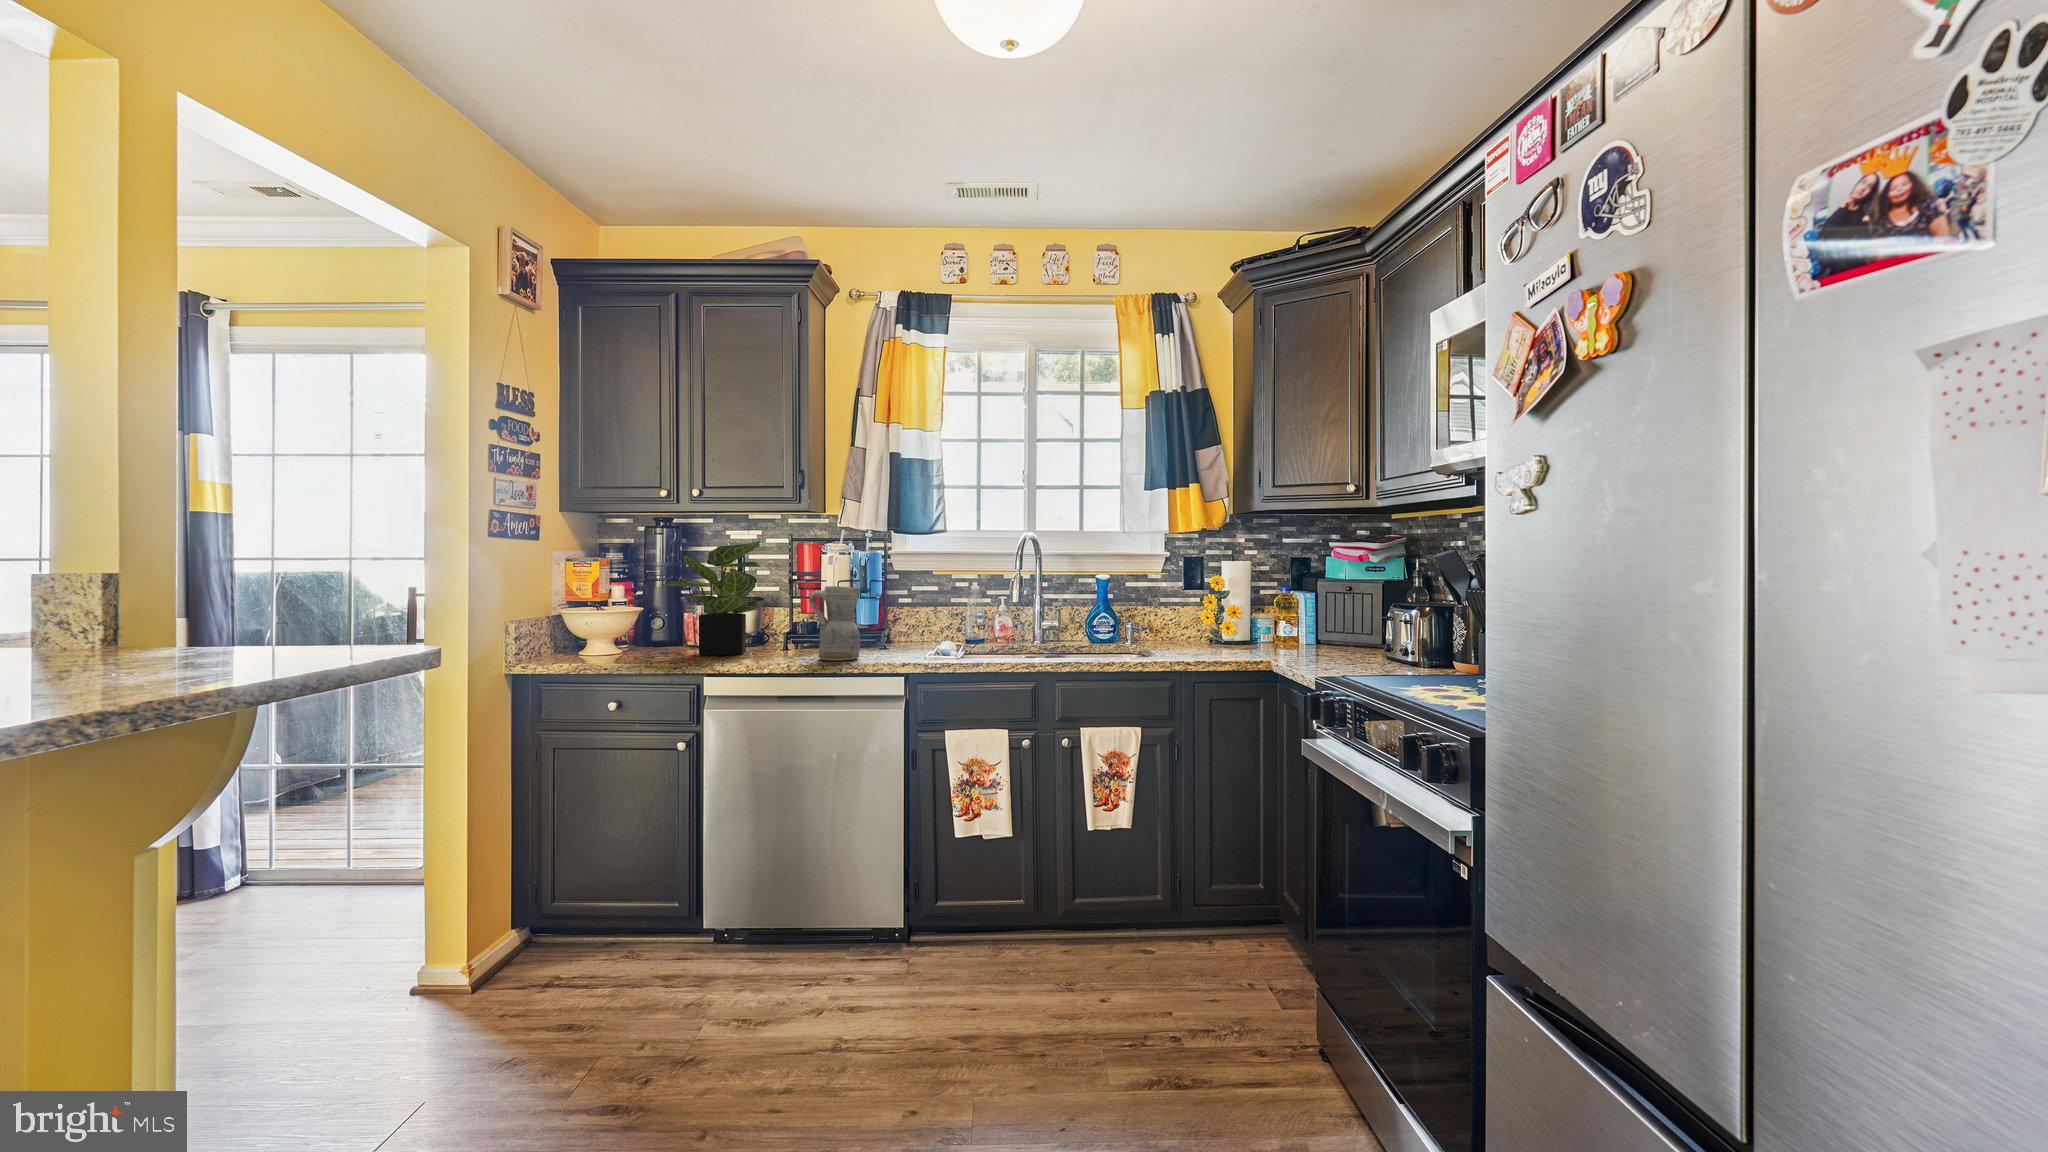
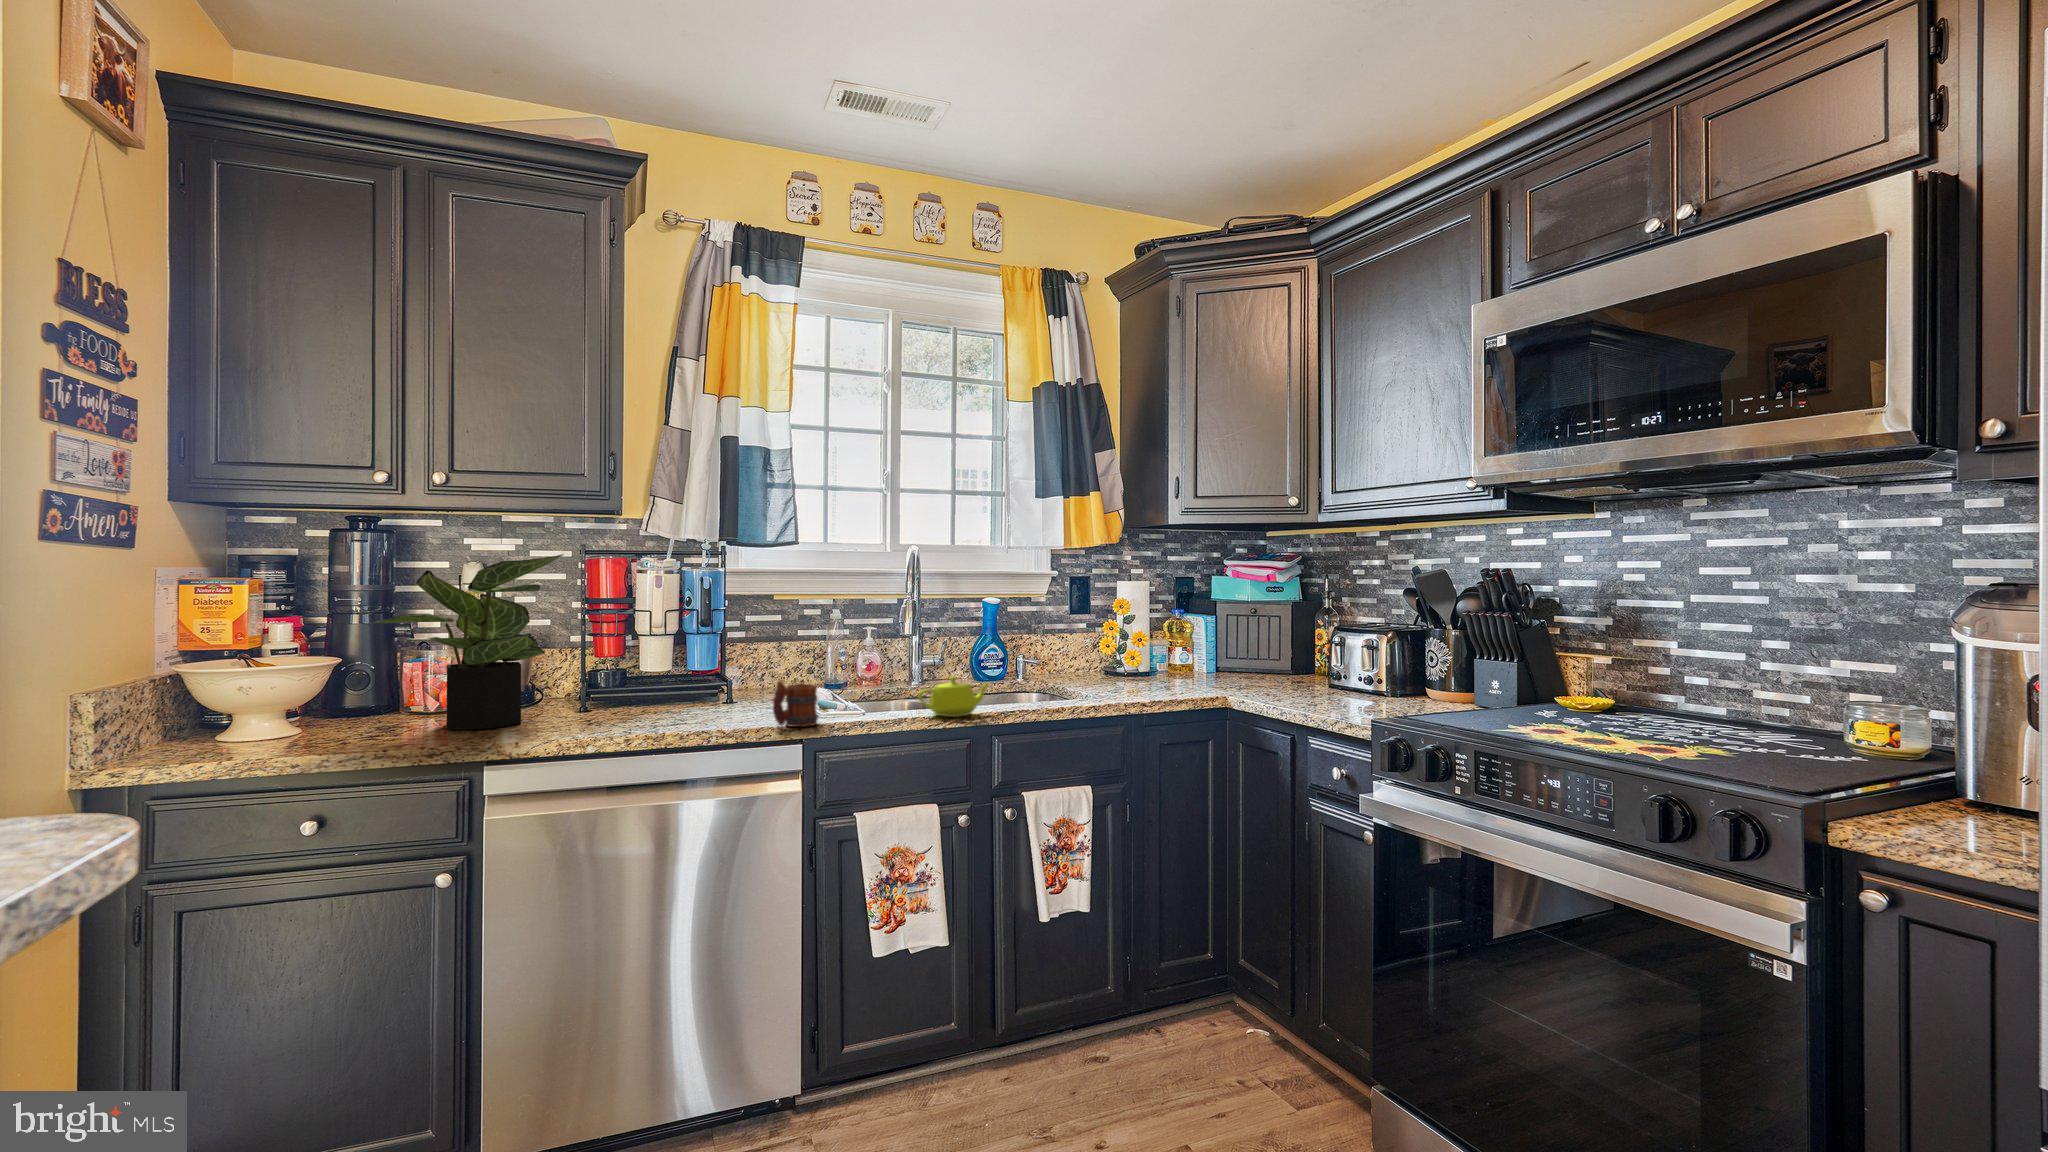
ceramic pitcher: present [809,586,861,660] -> none [651,619,725,726]
mug: none [881,631,917,665] -> present [773,681,818,727]
teapot: none [993,634,1053,664] -> present [918,677,989,717]

